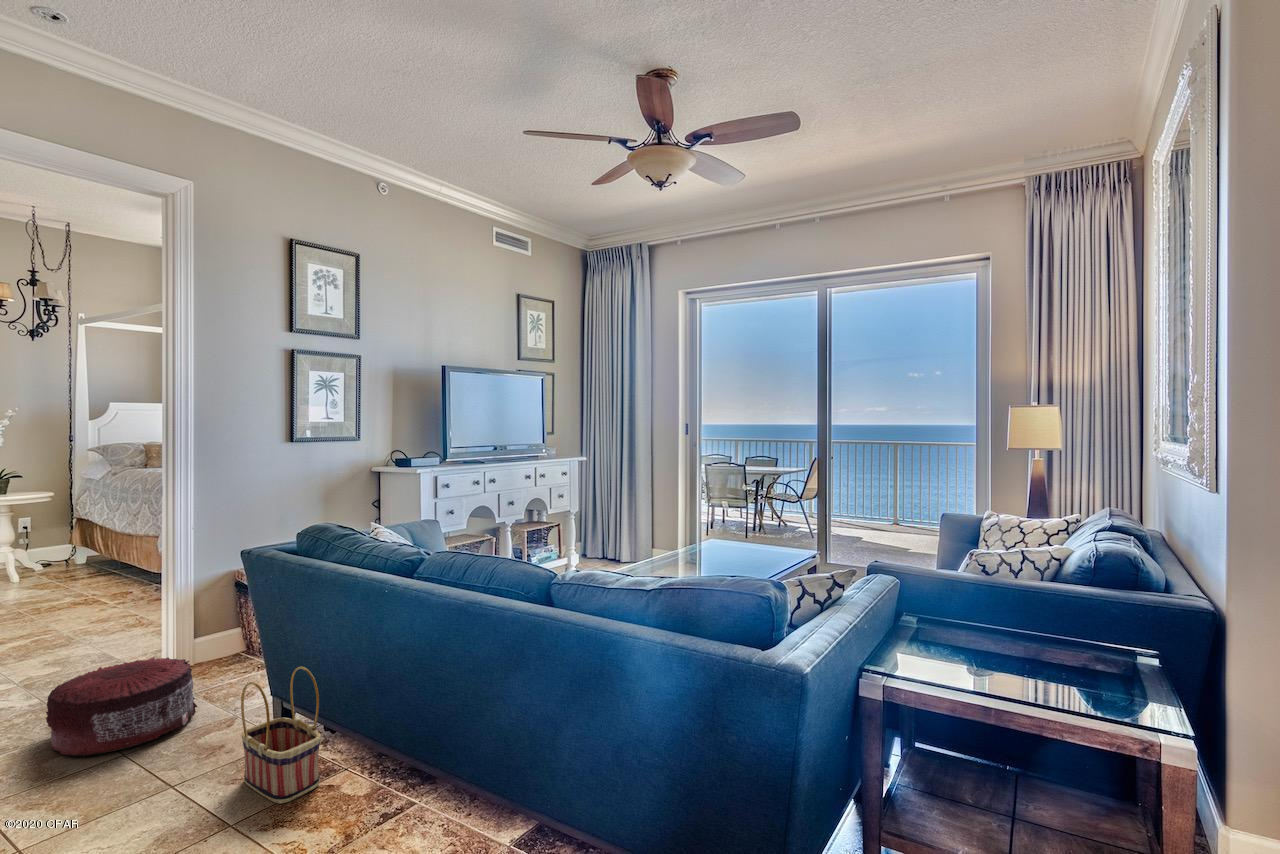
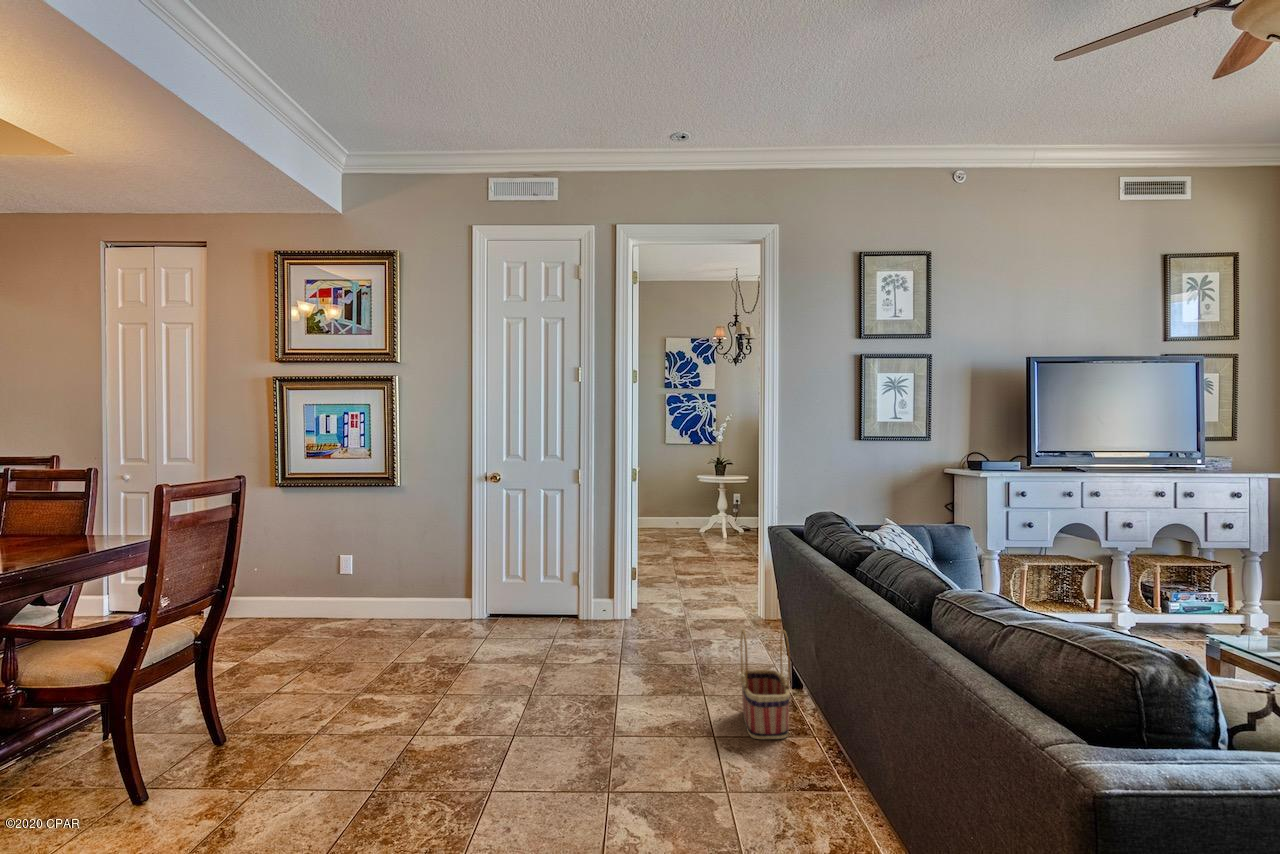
pouf: present [46,657,197,756] -> none [665,598,755,660]

